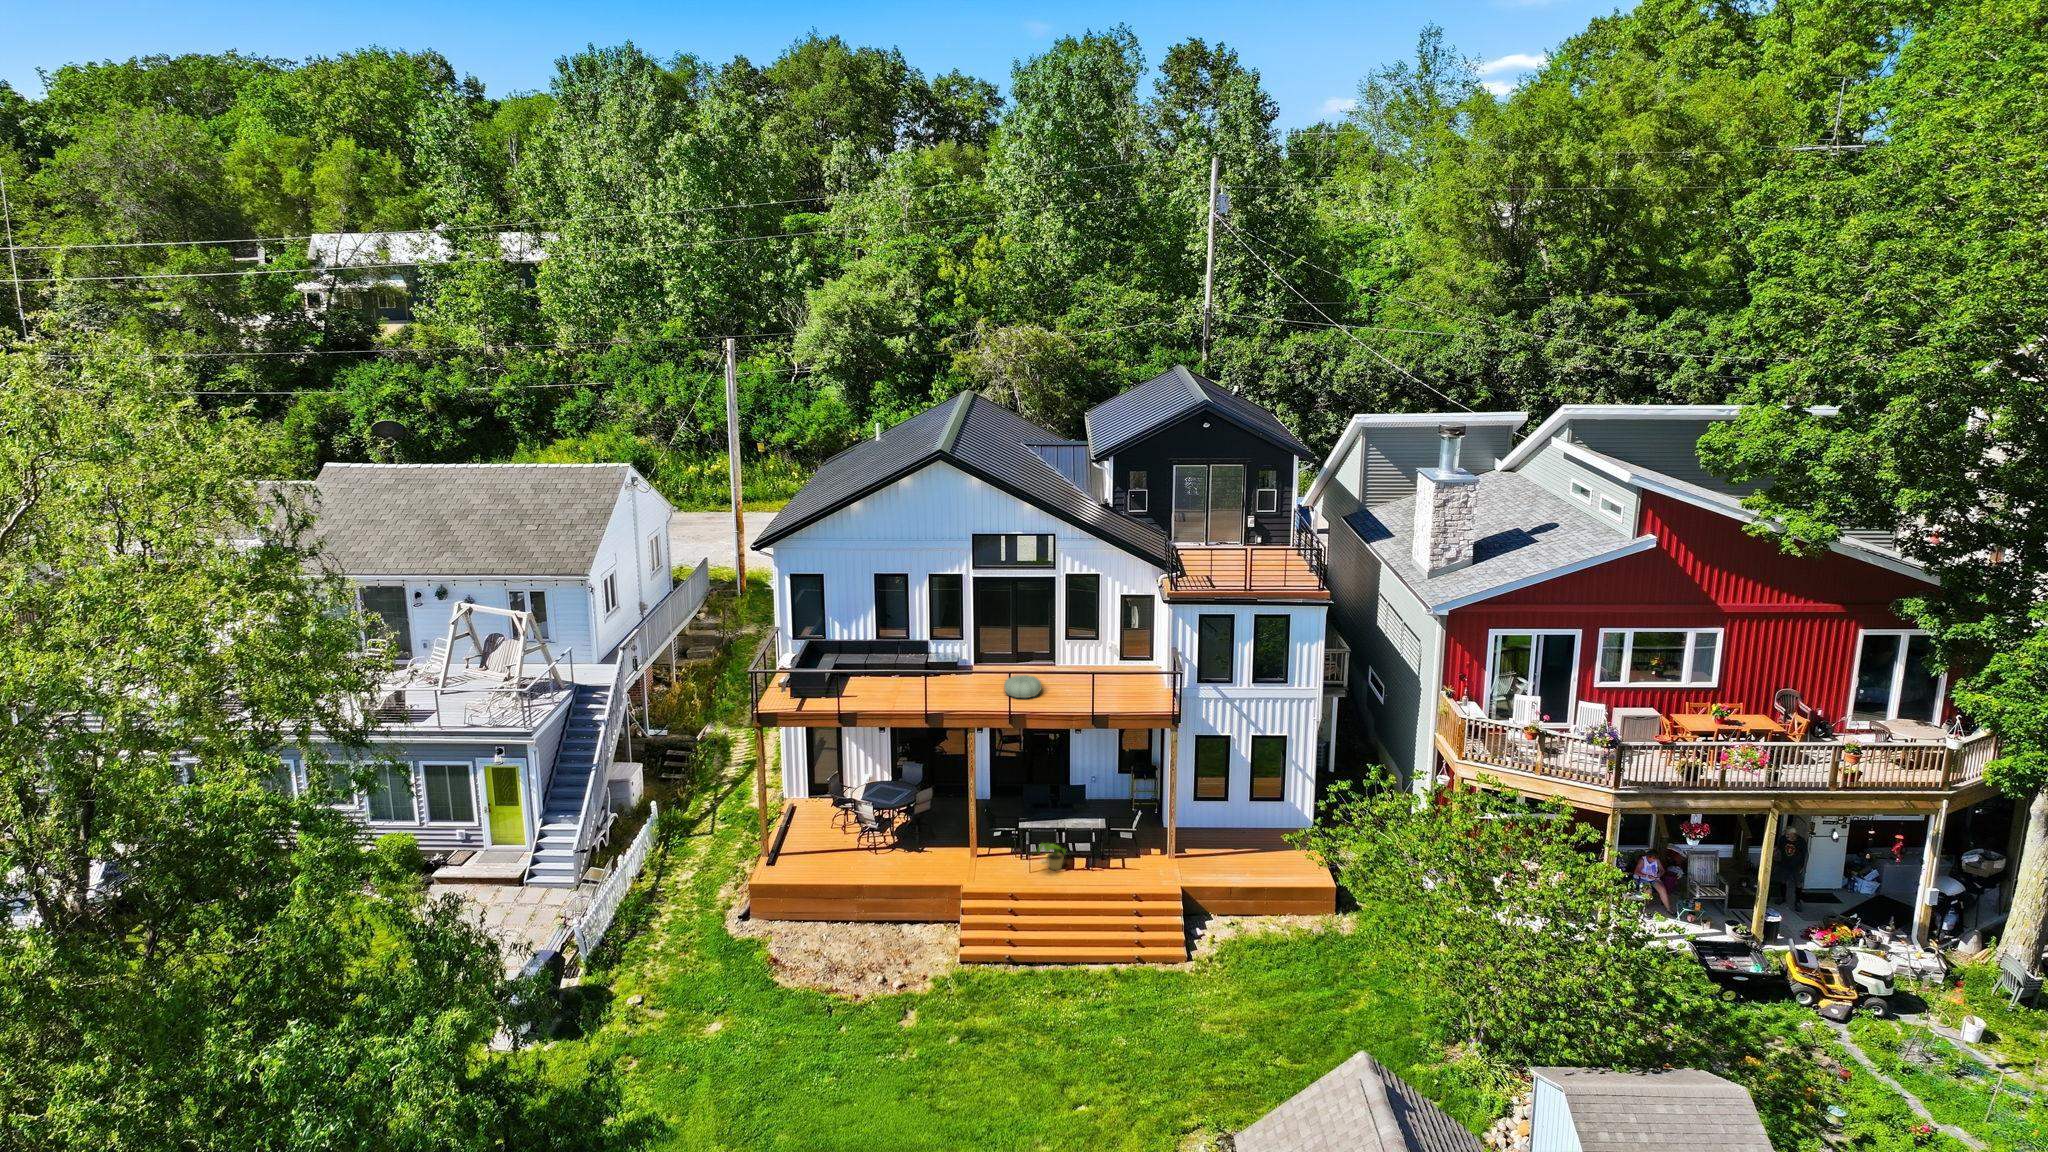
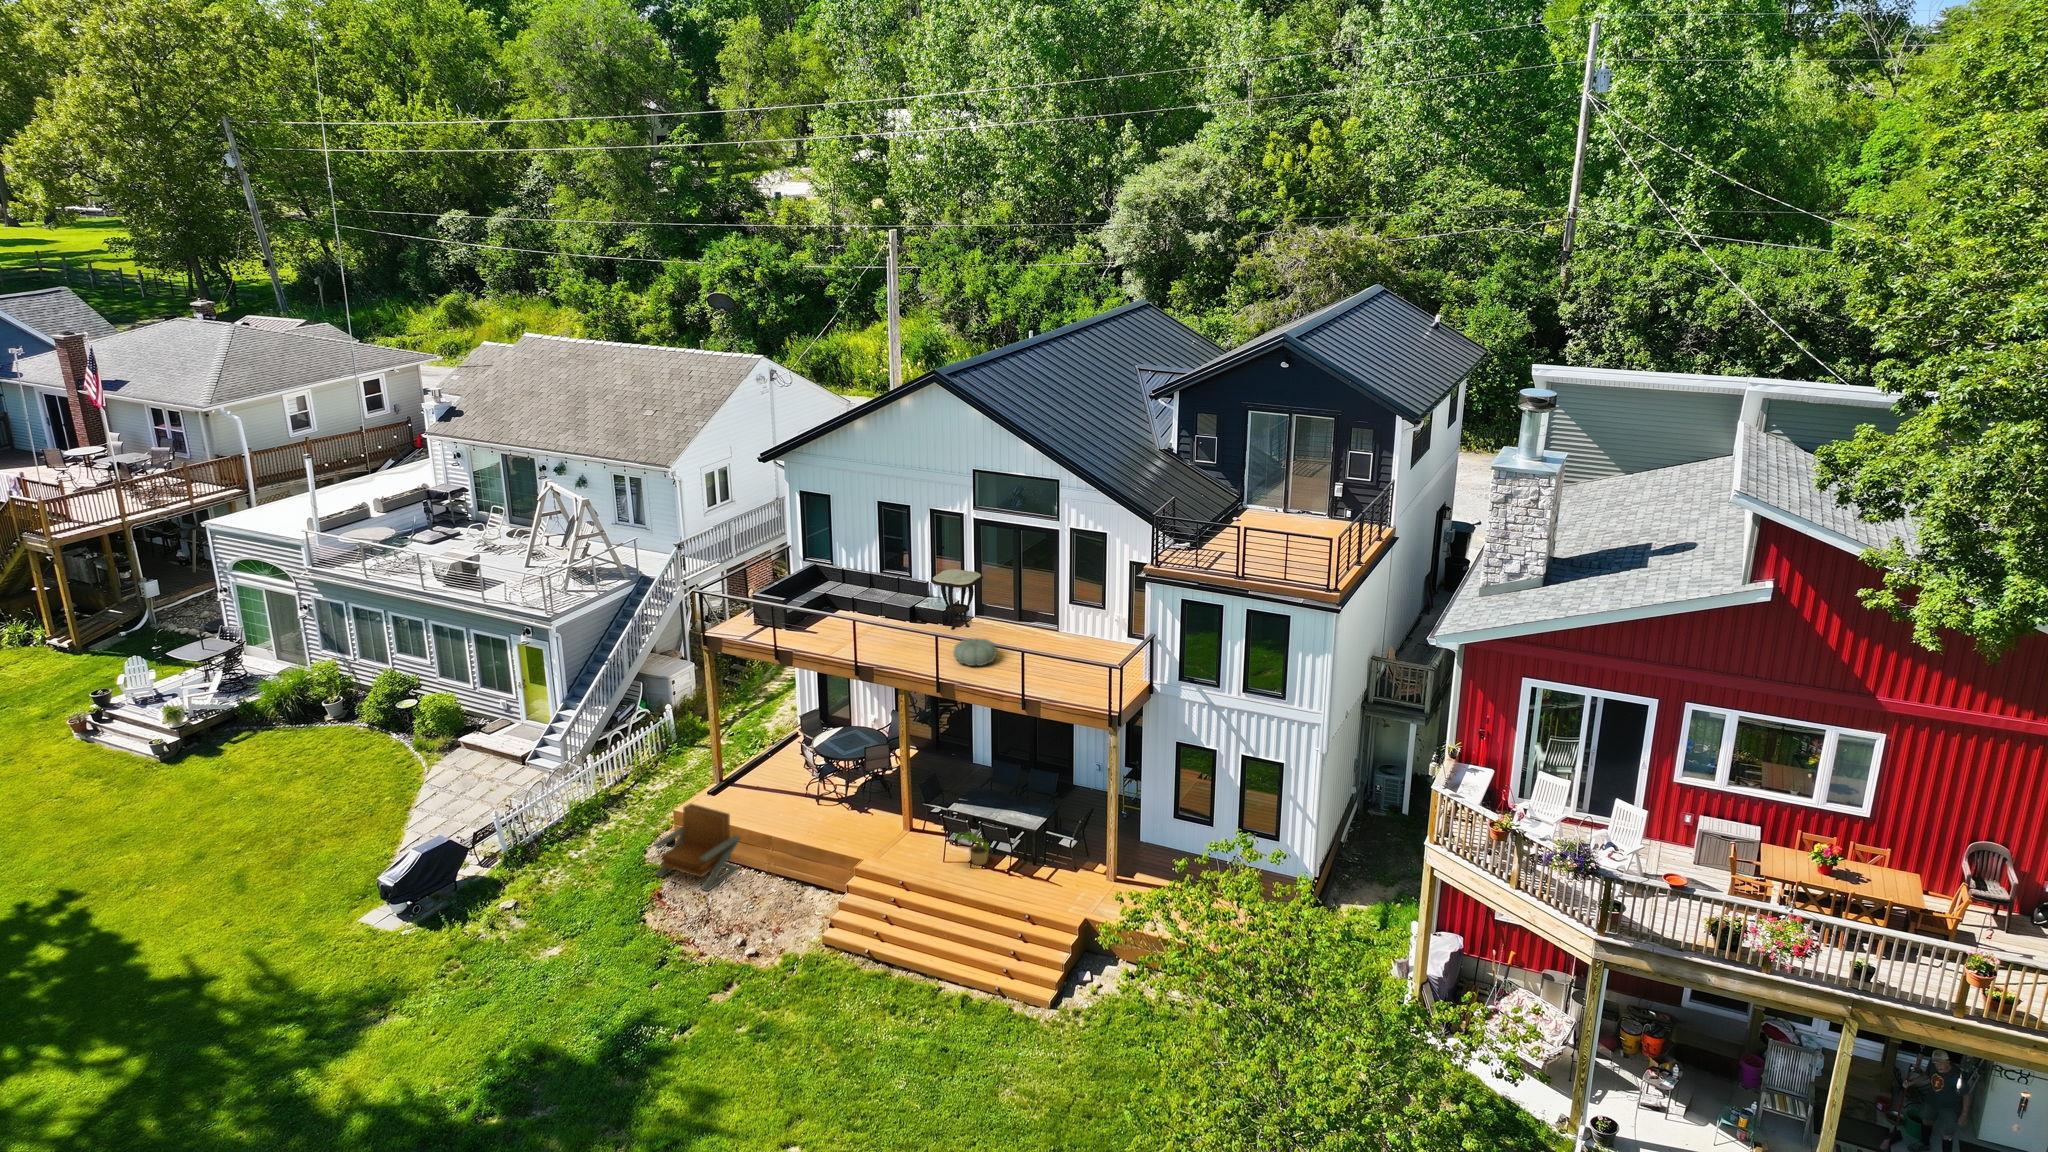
side table: none [952,623,993,674] -> present [931,569,983,629]
lounge chair: none [755,875,831,952] -> present [654,804,741,891]

